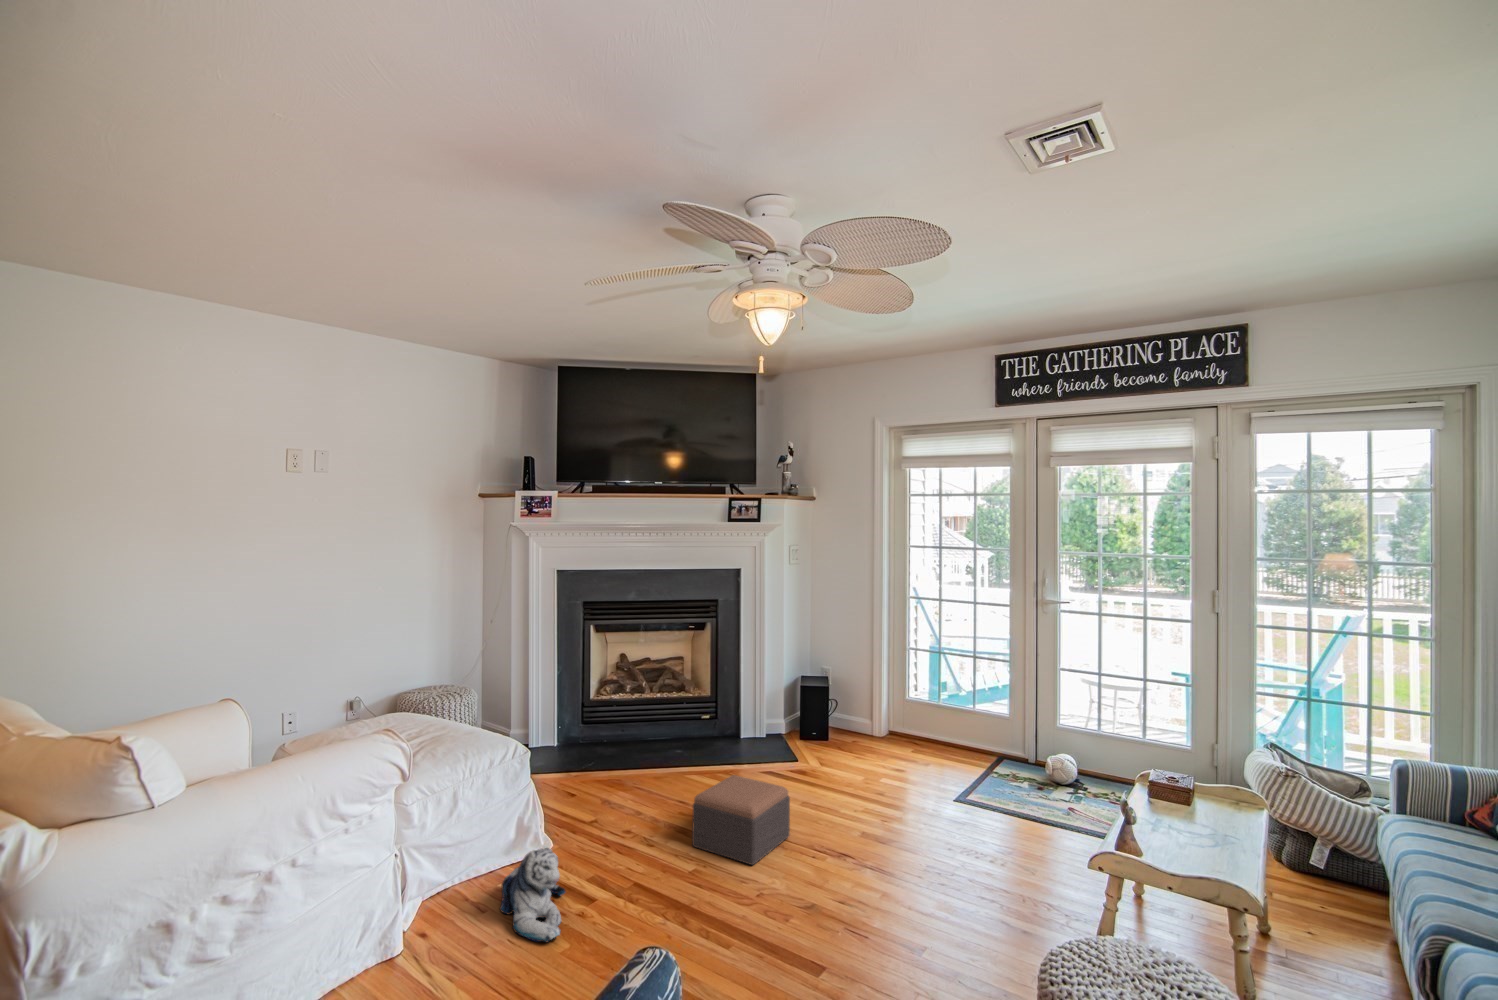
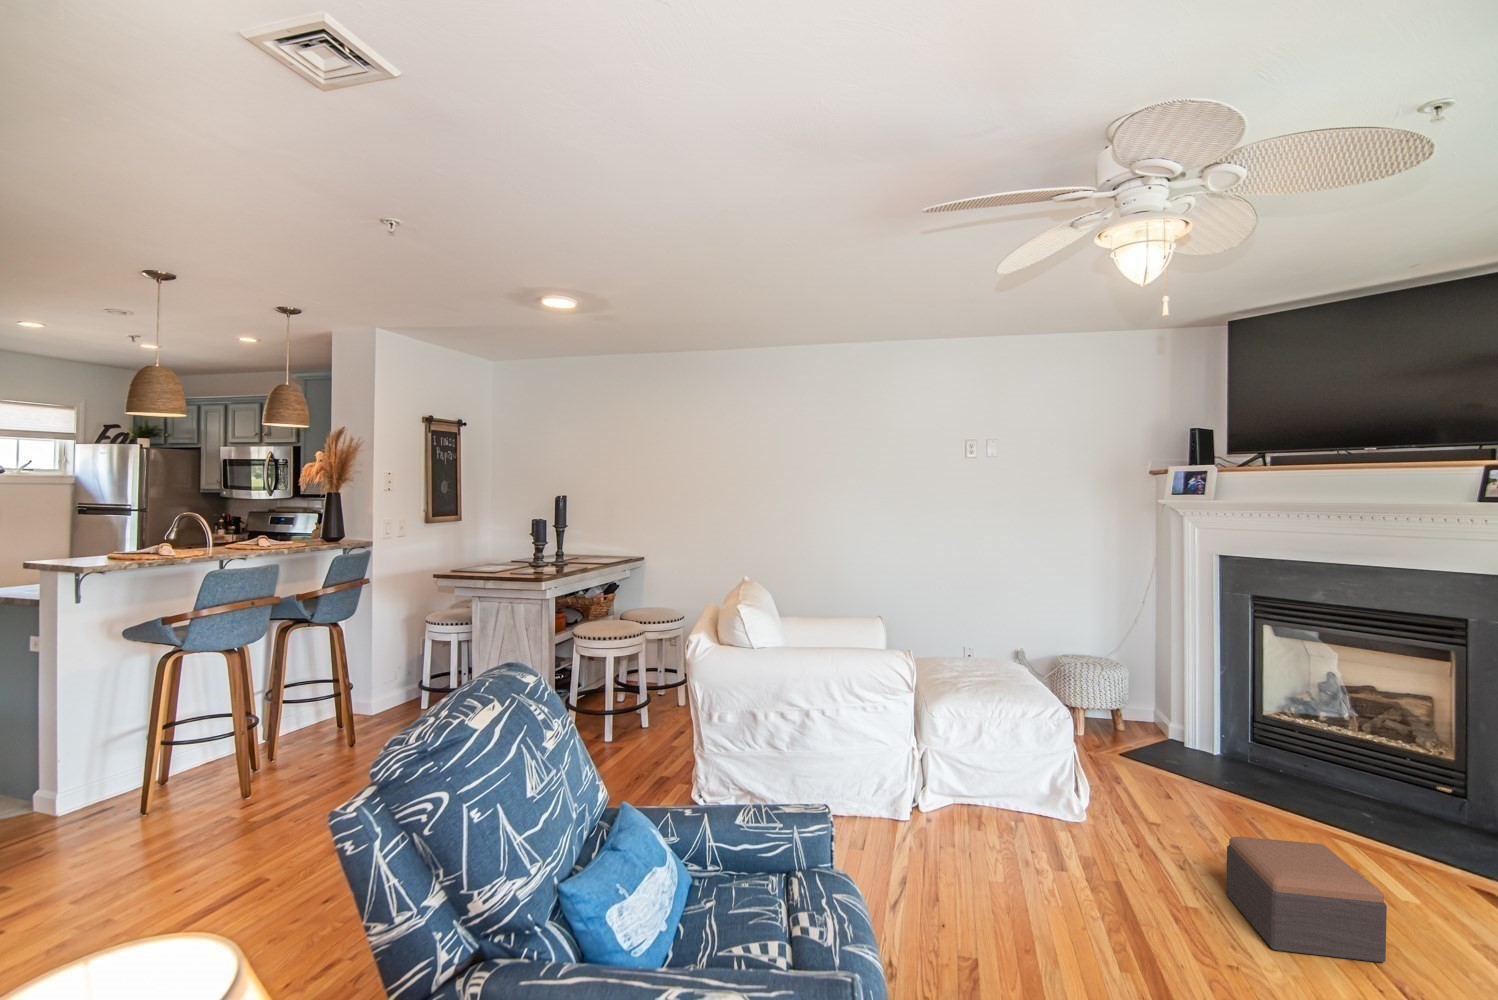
plush toy: present [500,848,565,942] -> none [978,793,1045,871]

